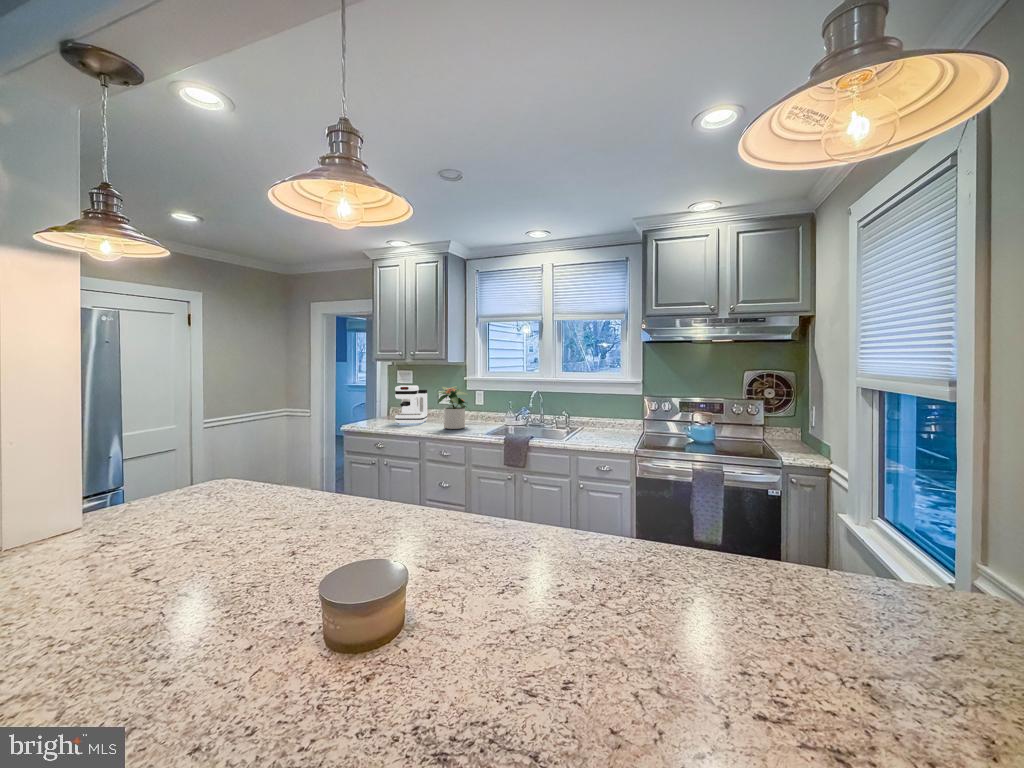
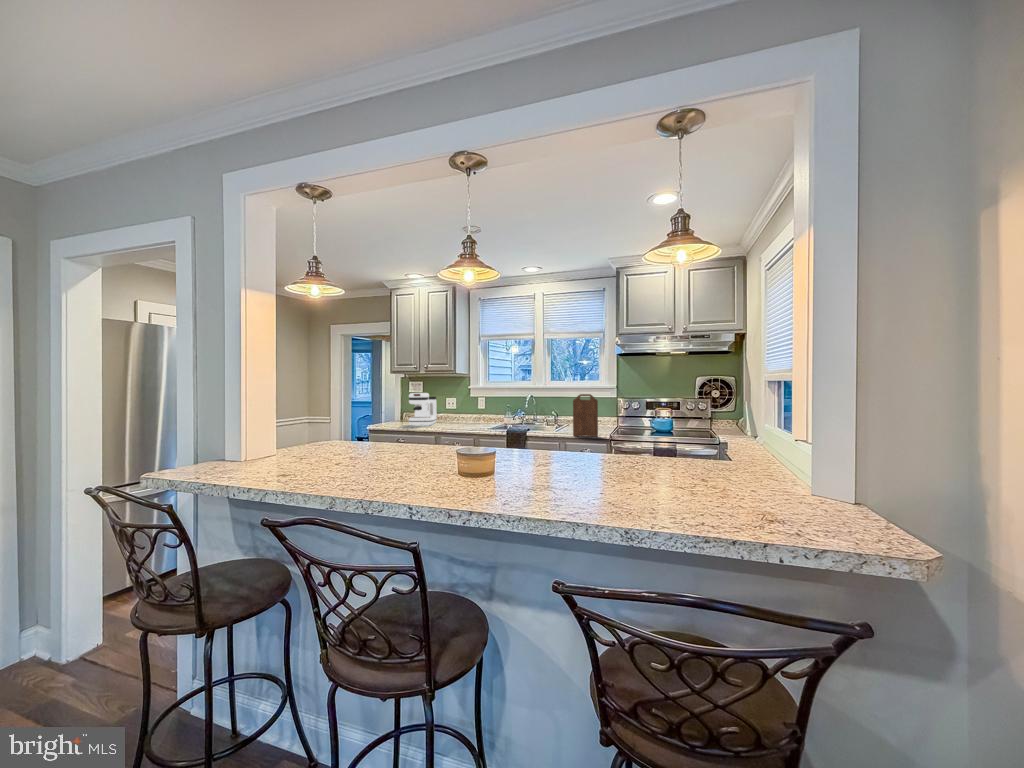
potted plant: present [437,386,471,429] -> none [444,392,475,429]
cutting board: none [585,391,614,440] -> present [573,394,598,437]

